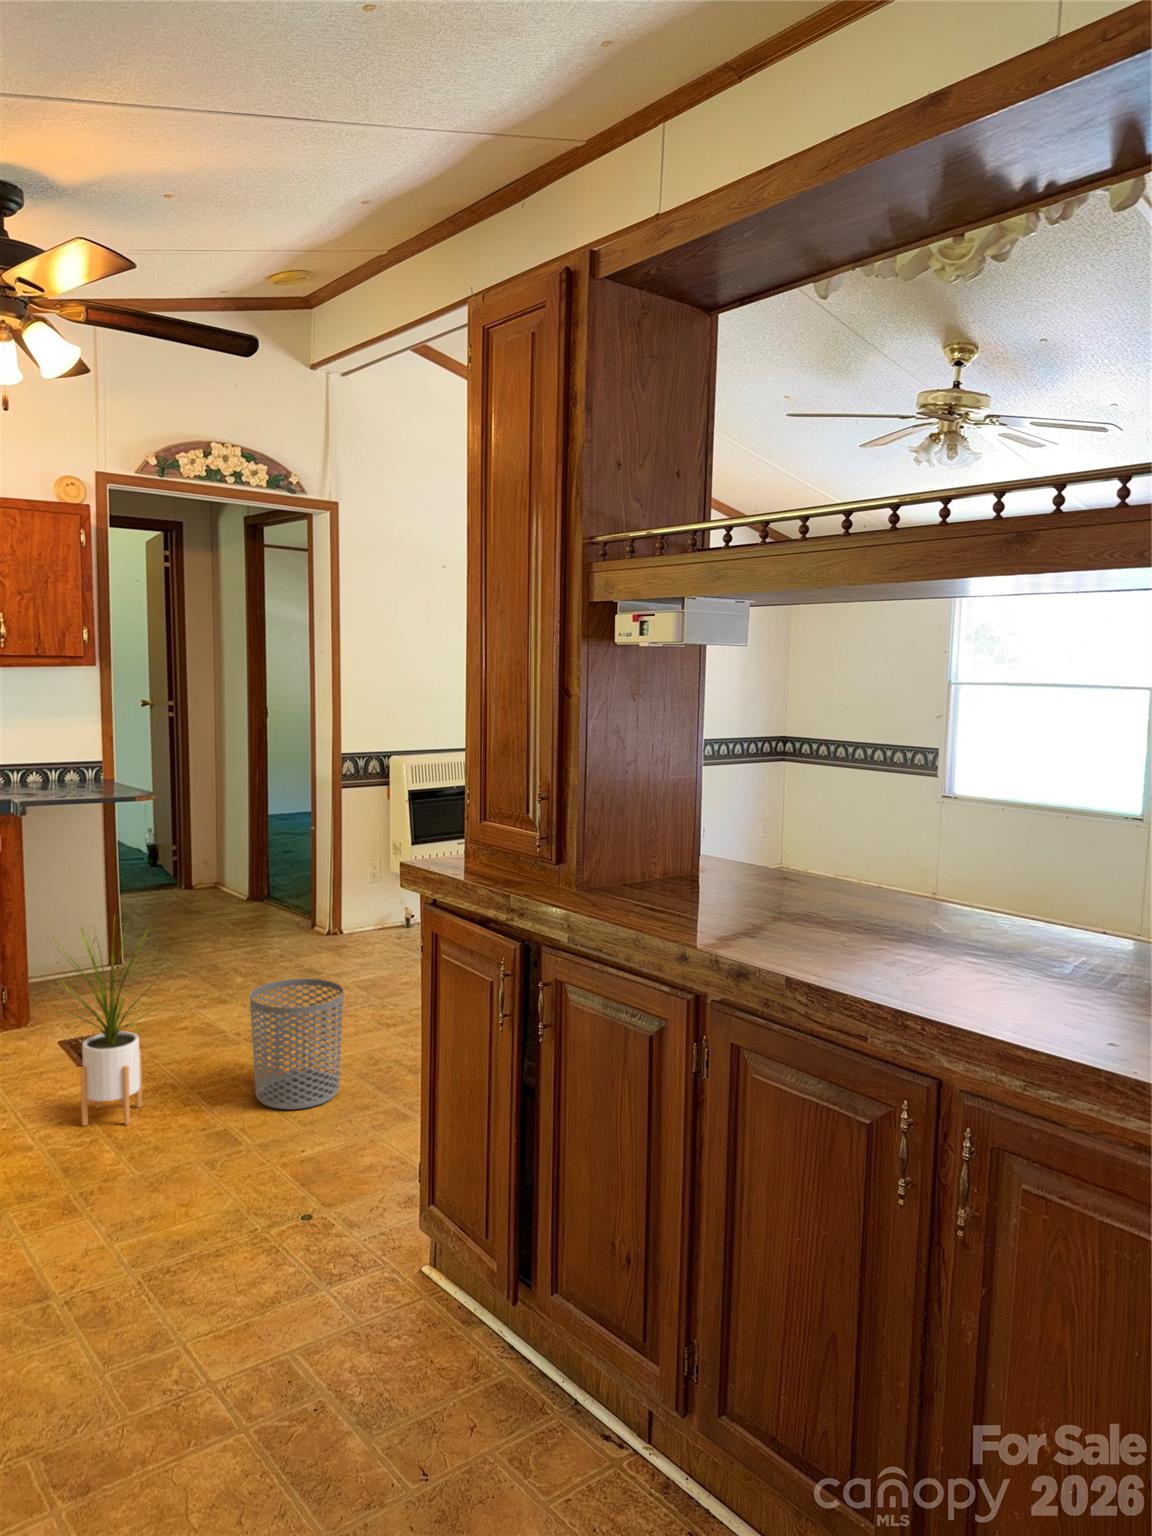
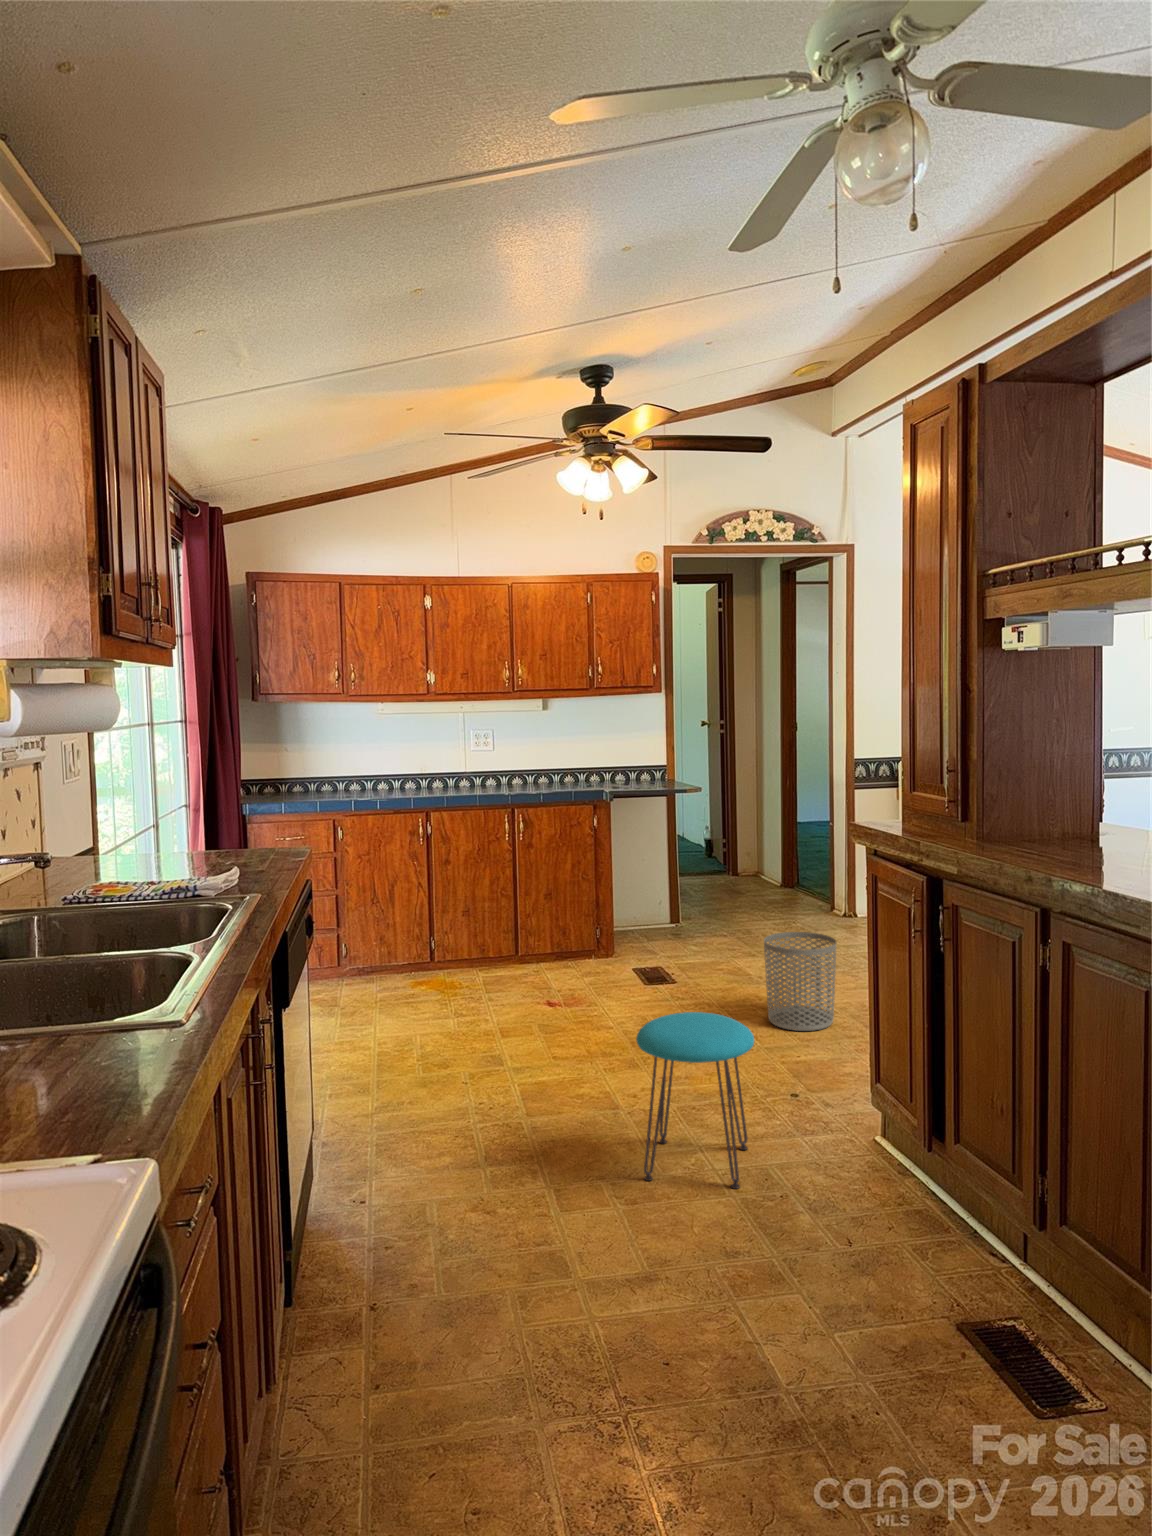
house plant: present [54,926,157,1126] -> none [625,867,708,1025]
stool: none [83,1152,272,1444] -> present [636,1012,754,1189]

